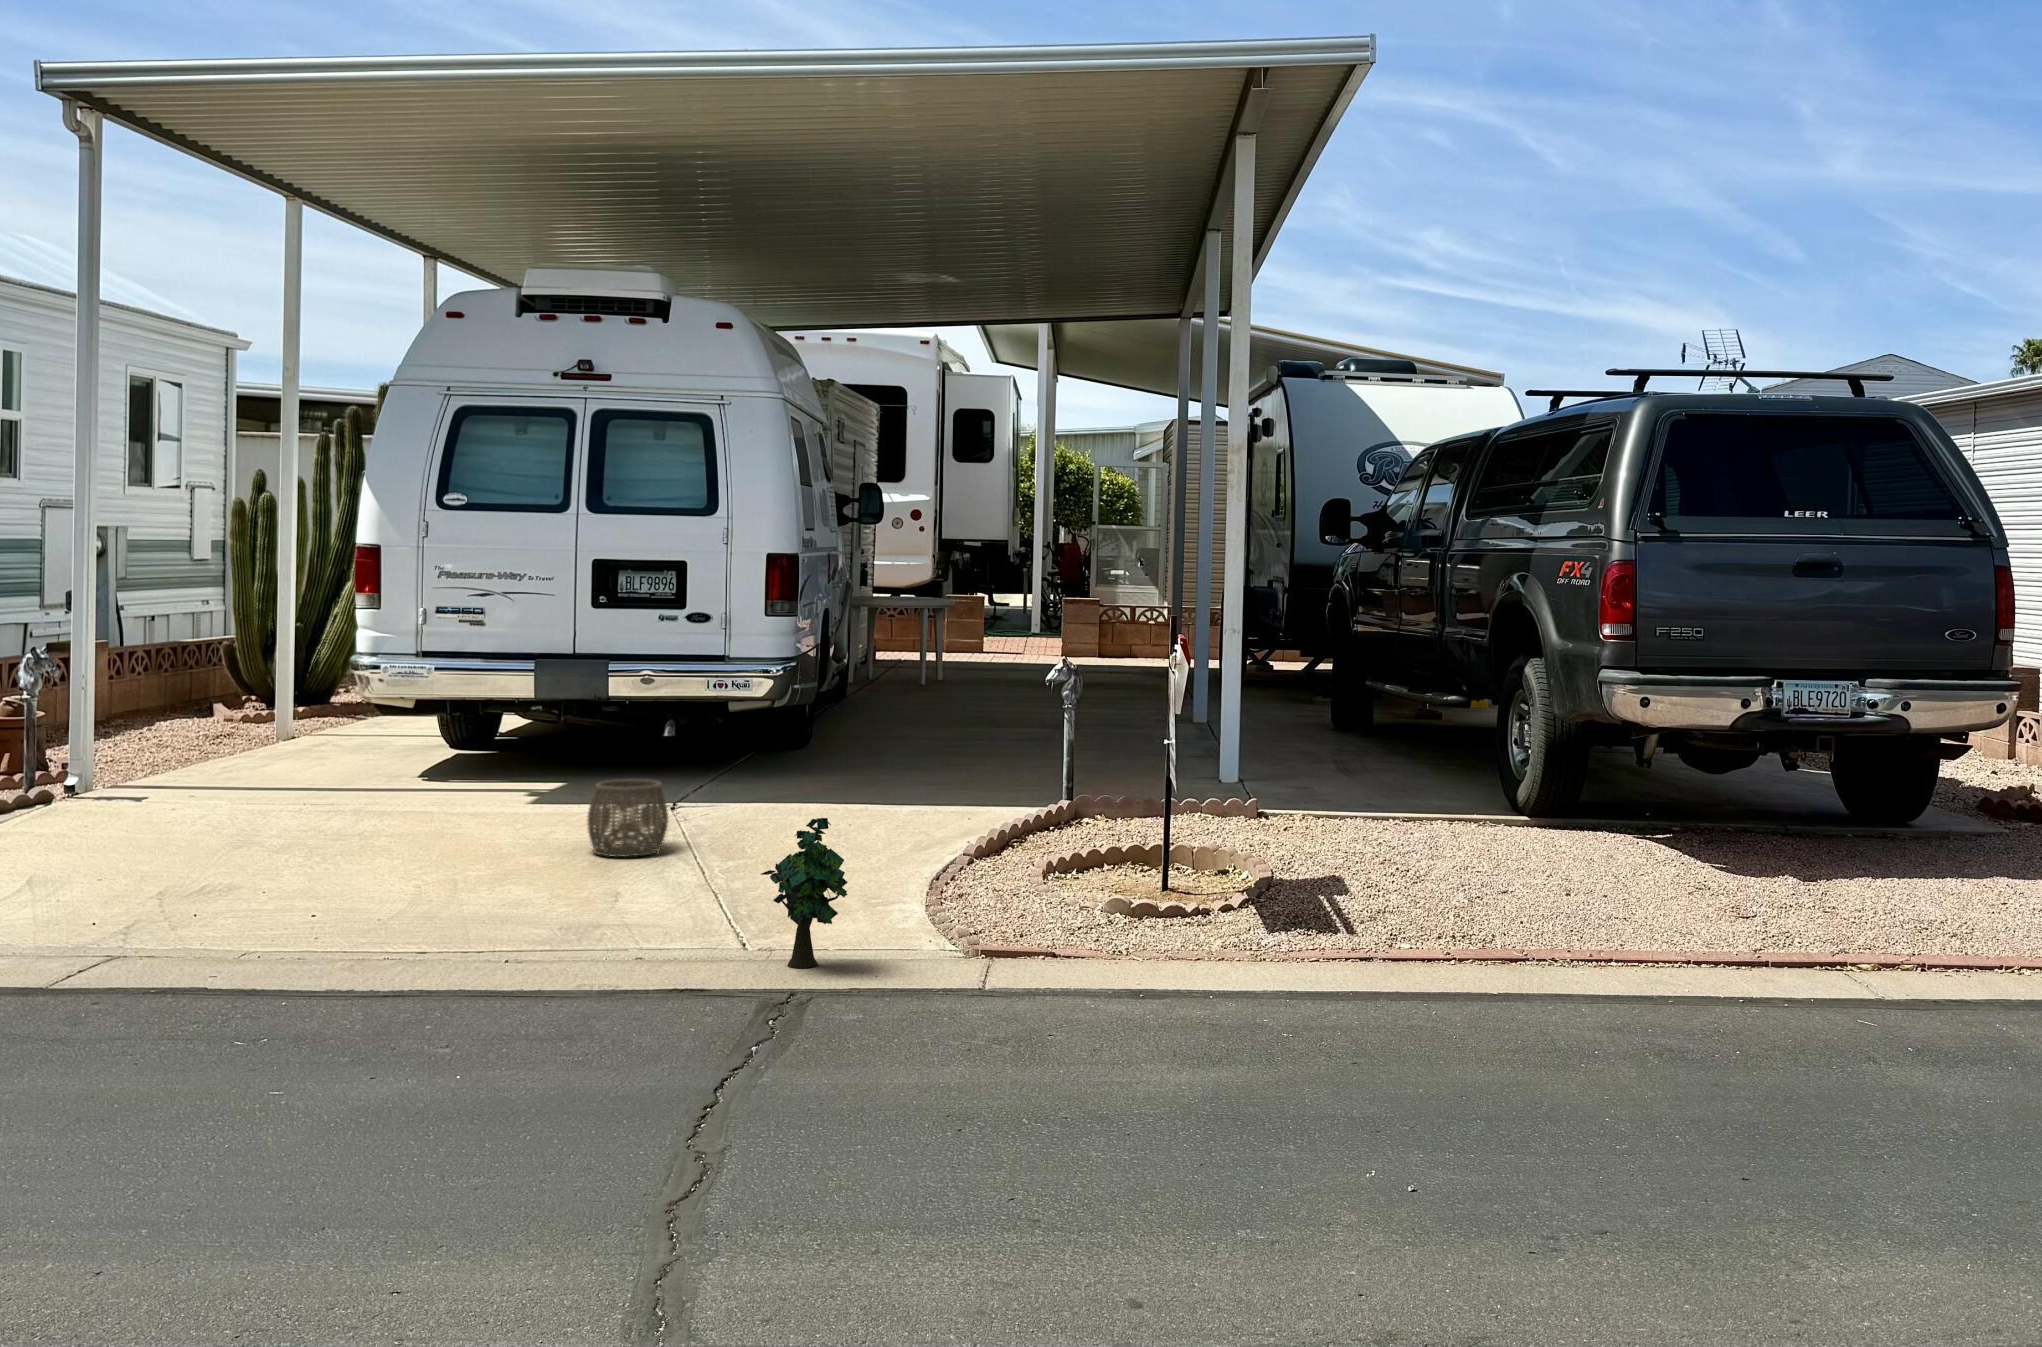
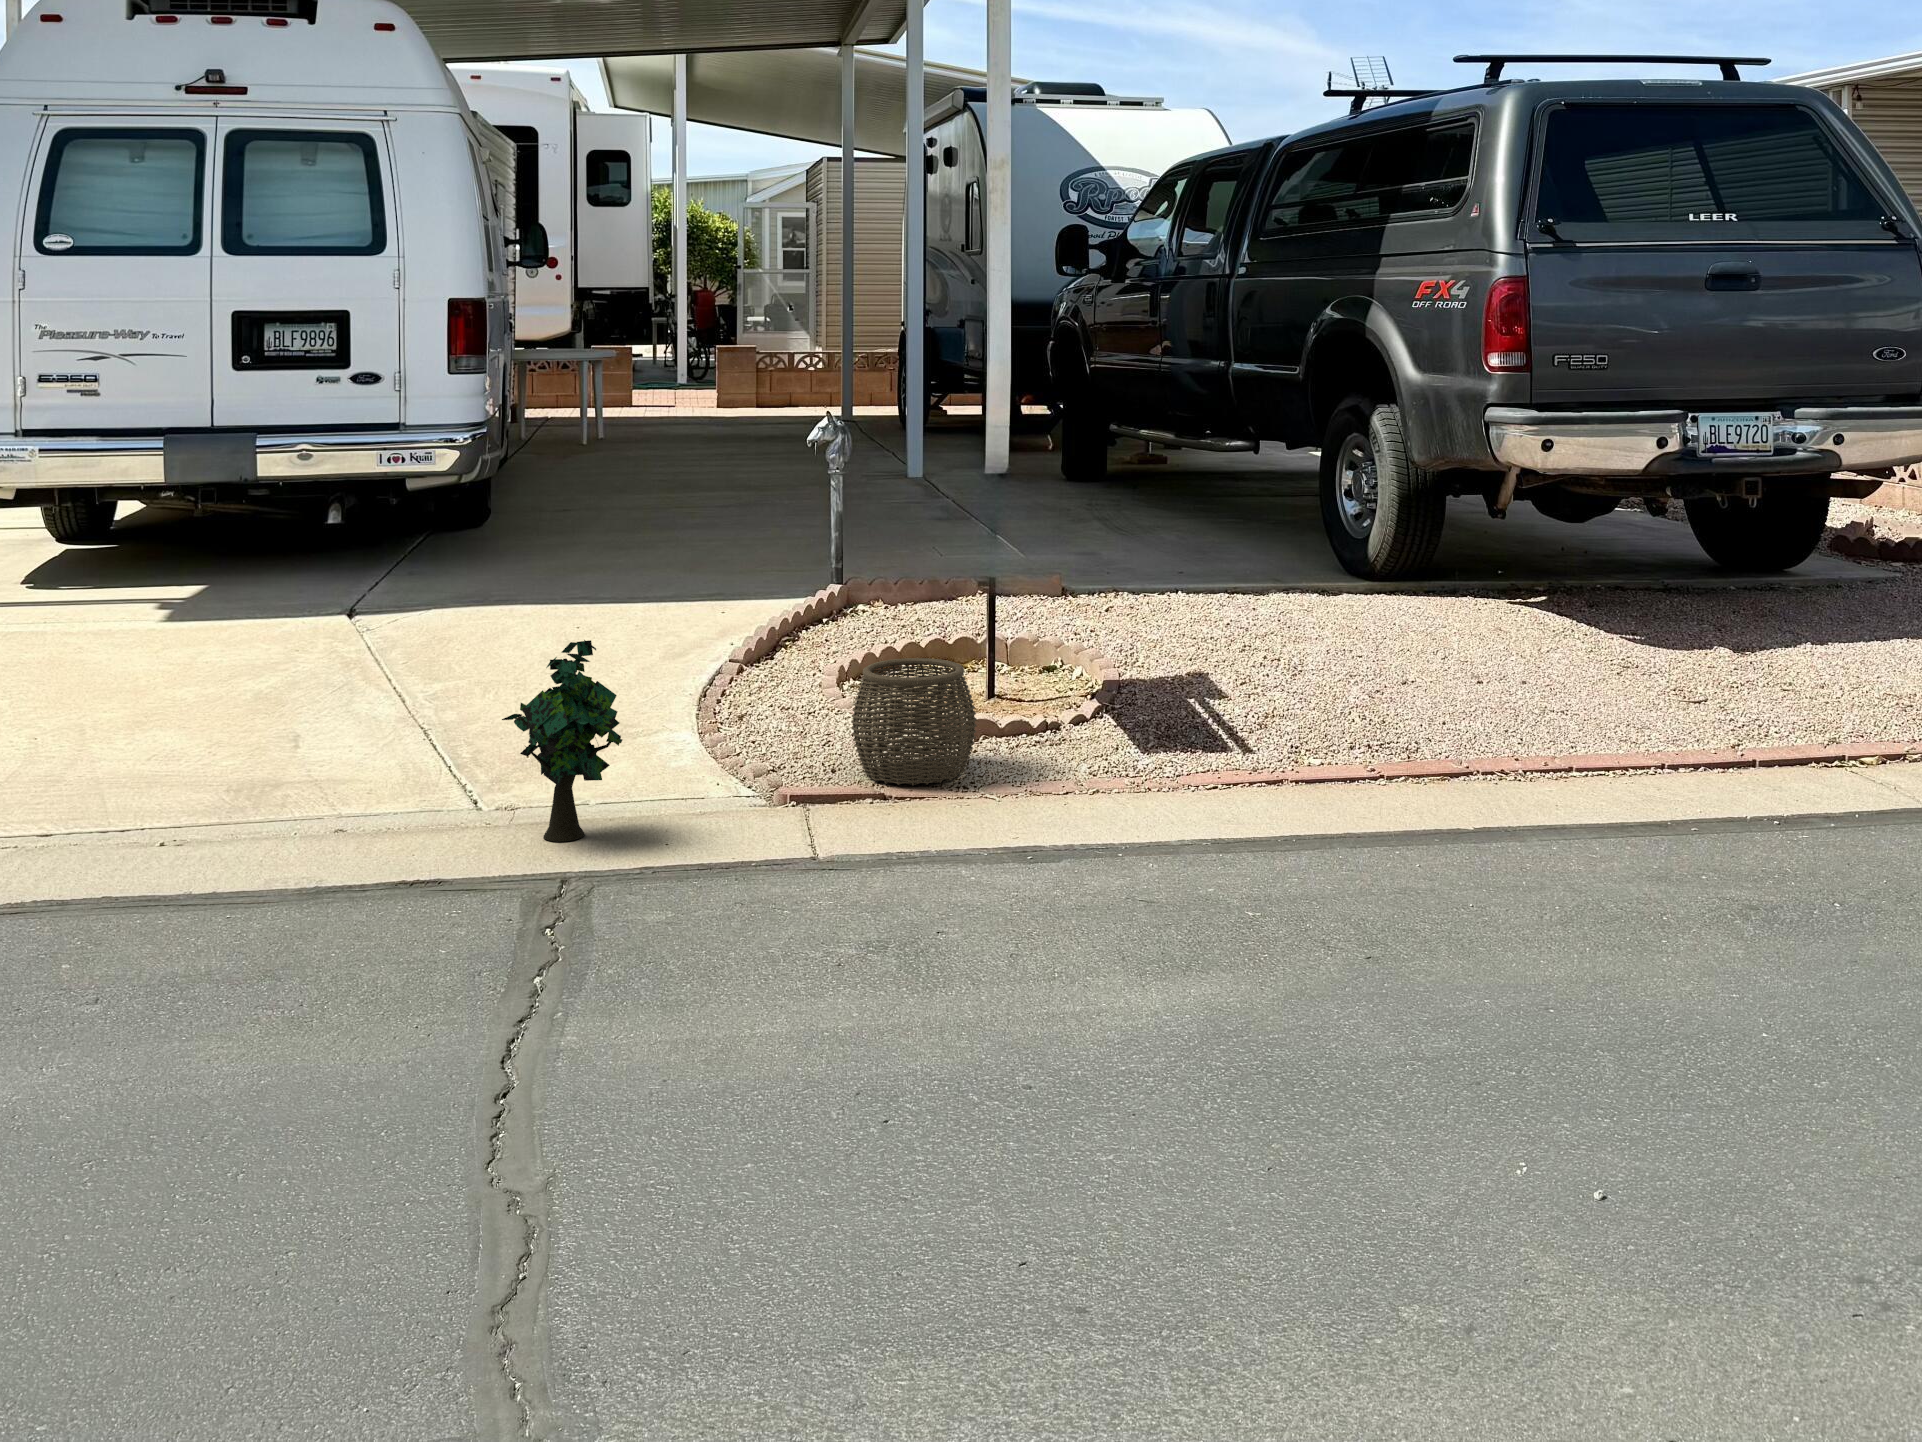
woven basket: present [587,779,668,857] -> present [851,658,977,785]

